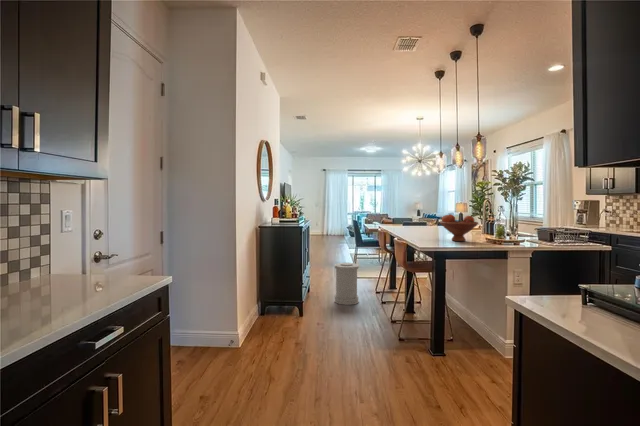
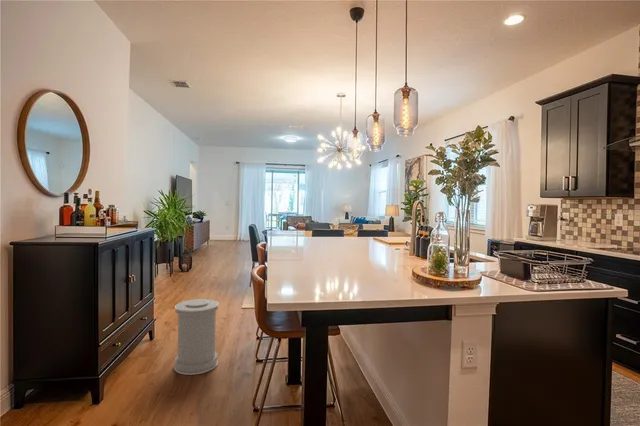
fruit bowl: present [440,214,478,241] -> none [326,225,398,281]

